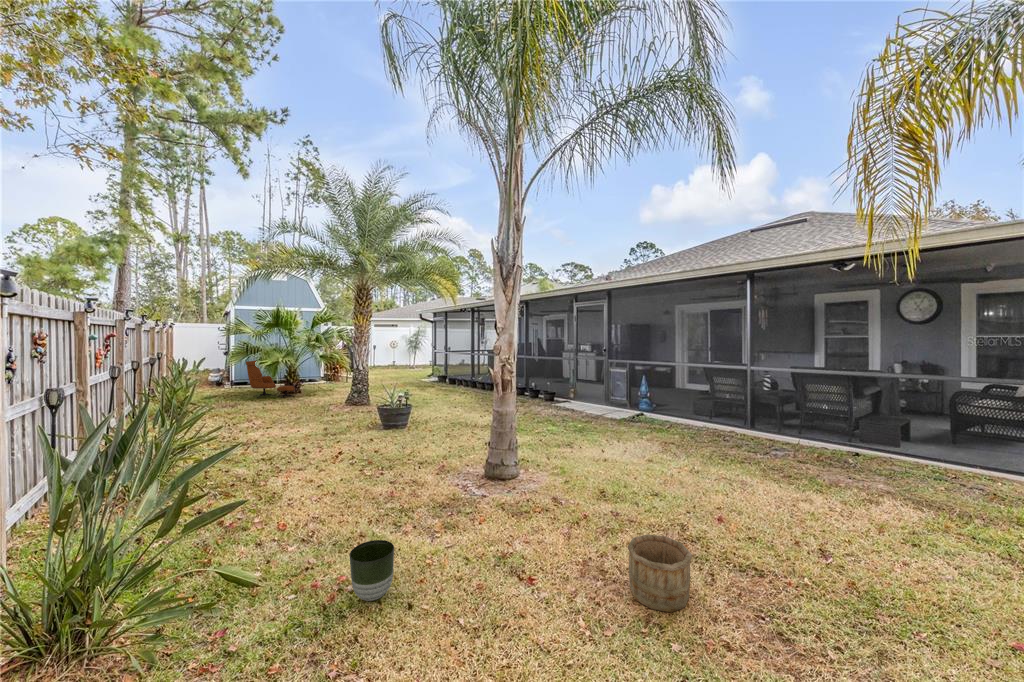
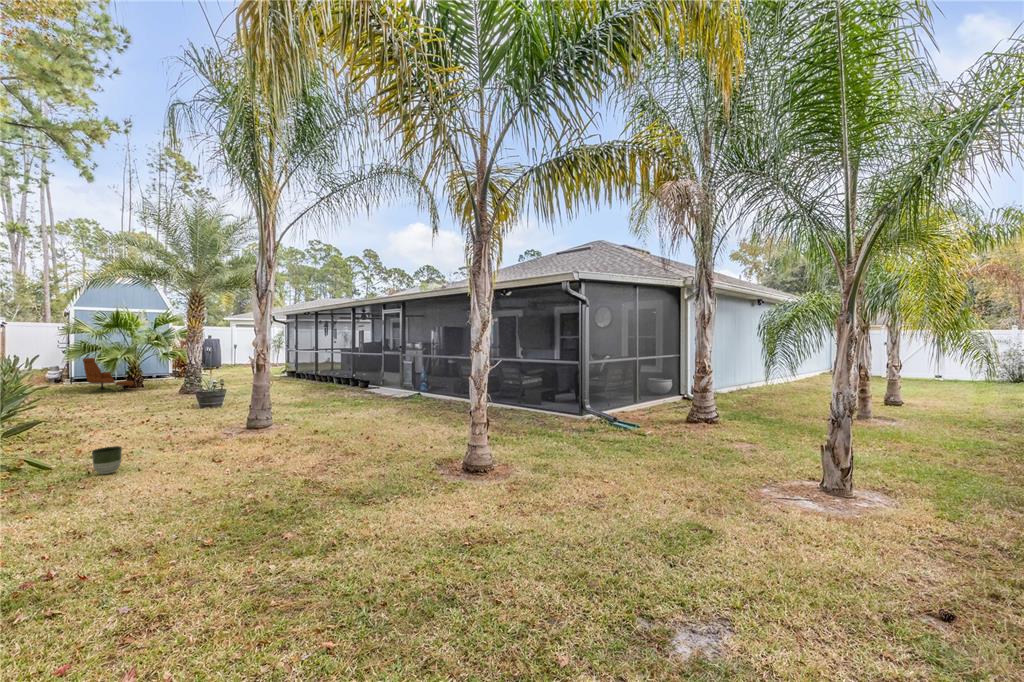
wooden bucket: present [627,534,692,612] -> none [248,440,283,470]

